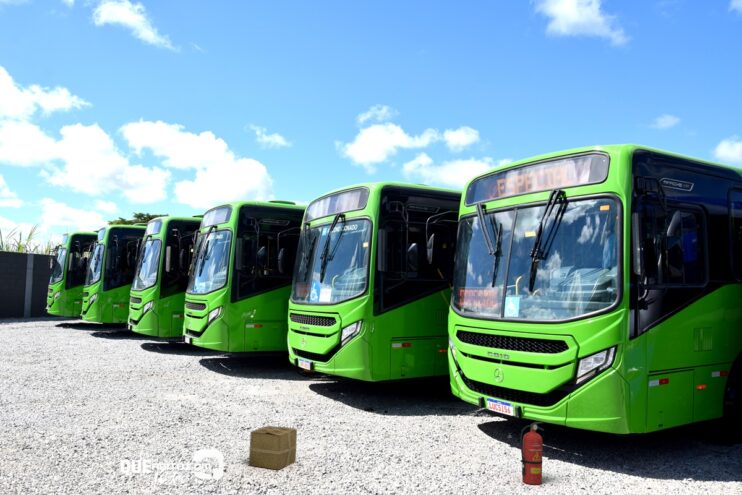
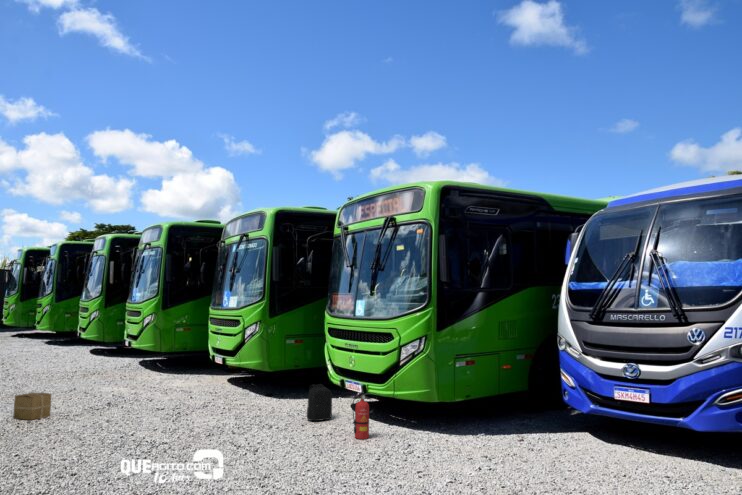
backpack: none [438,403,473,452] -> present [307,384,332,421]
cardboard box: present [249,426,297,470] -> present [13,393,51,420]

